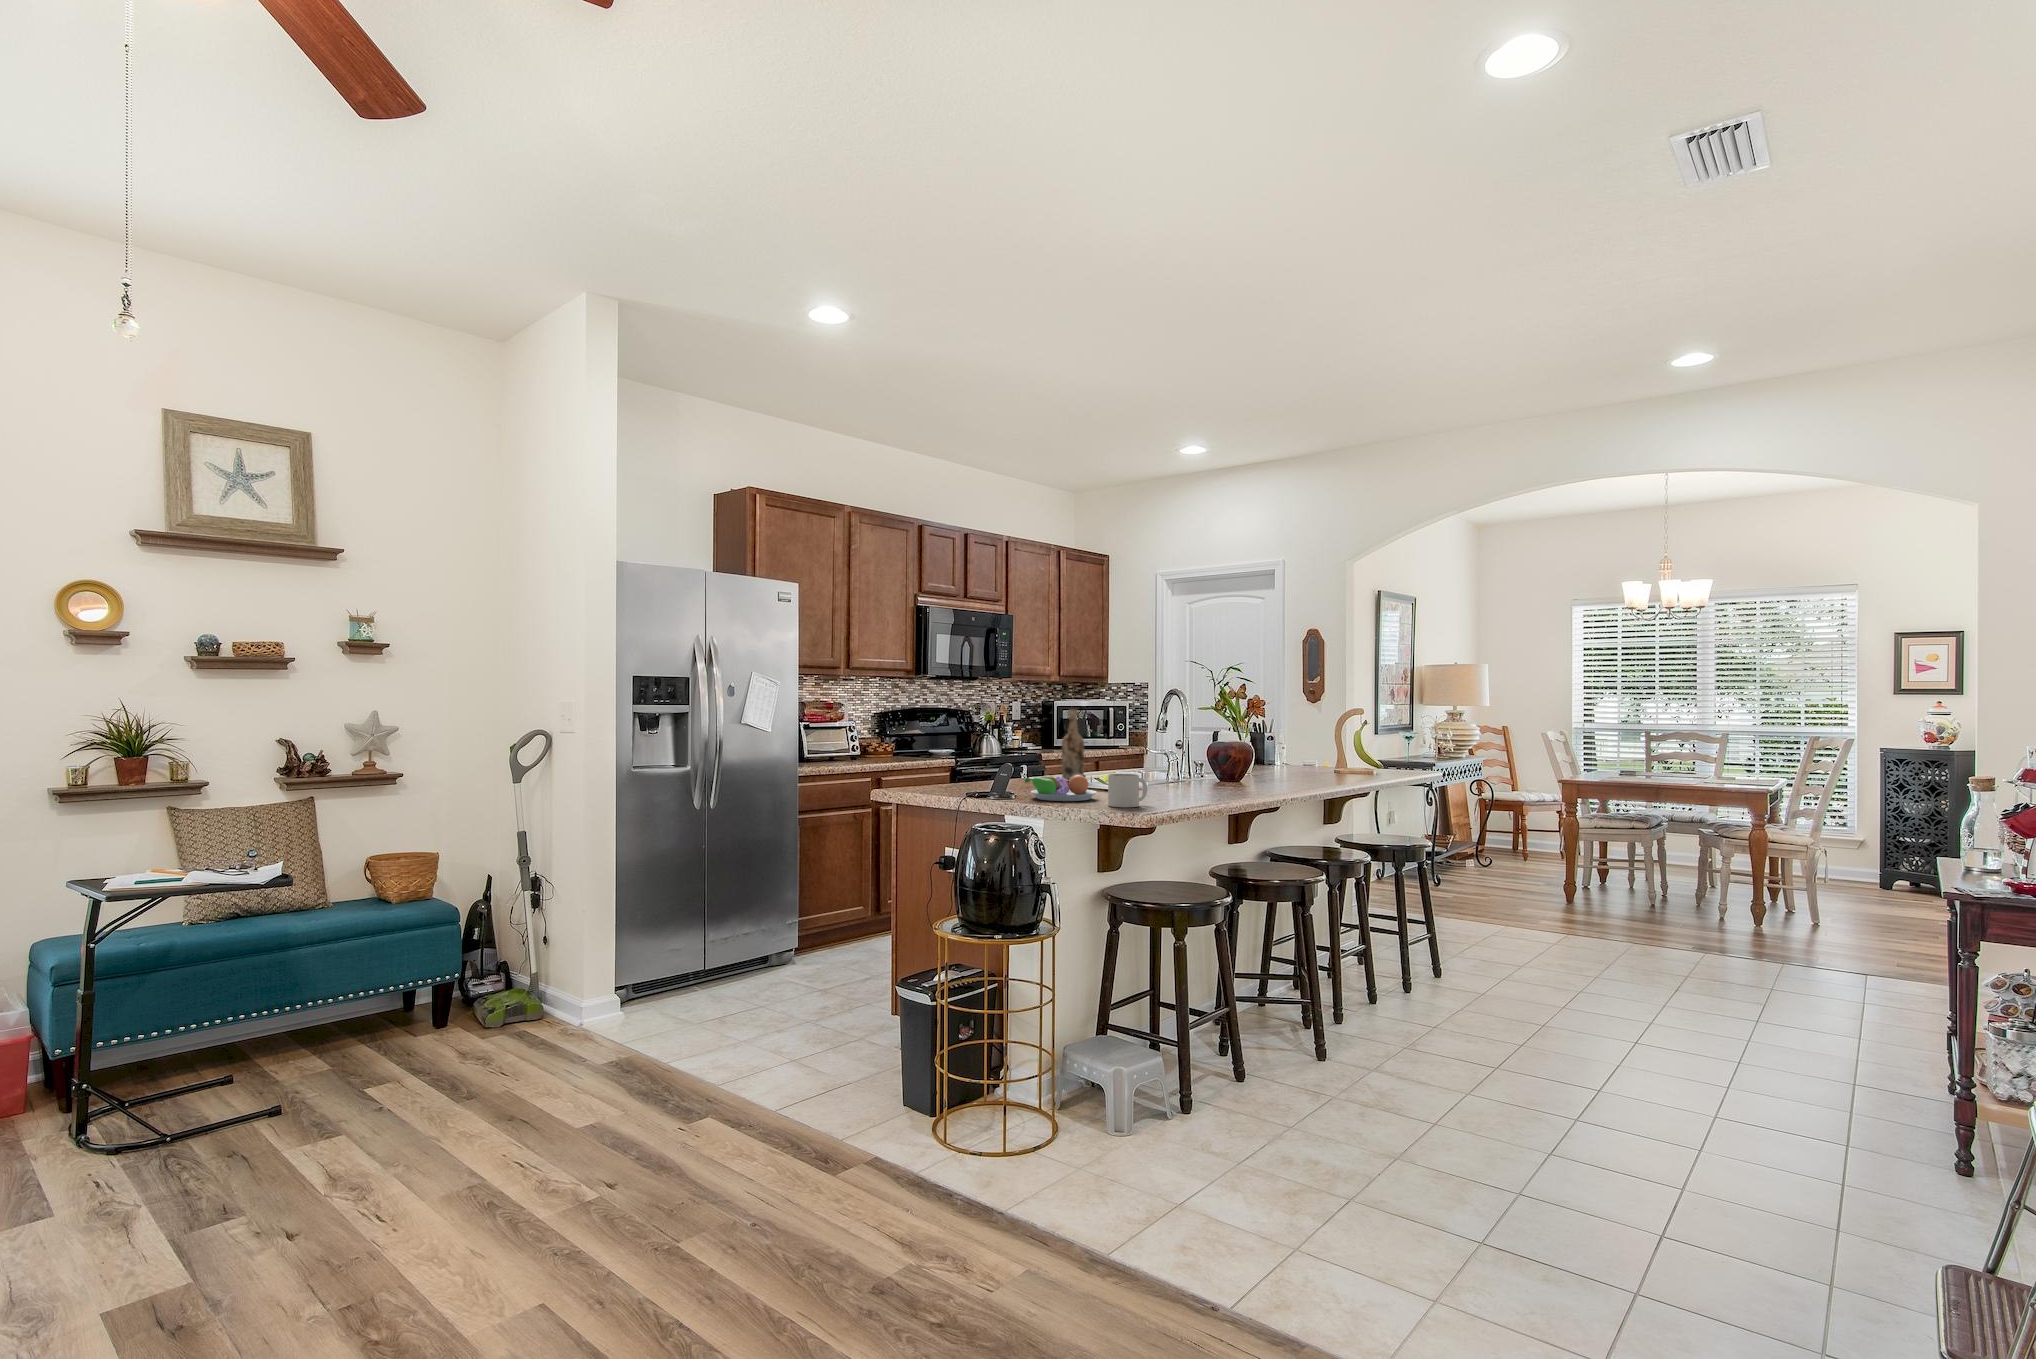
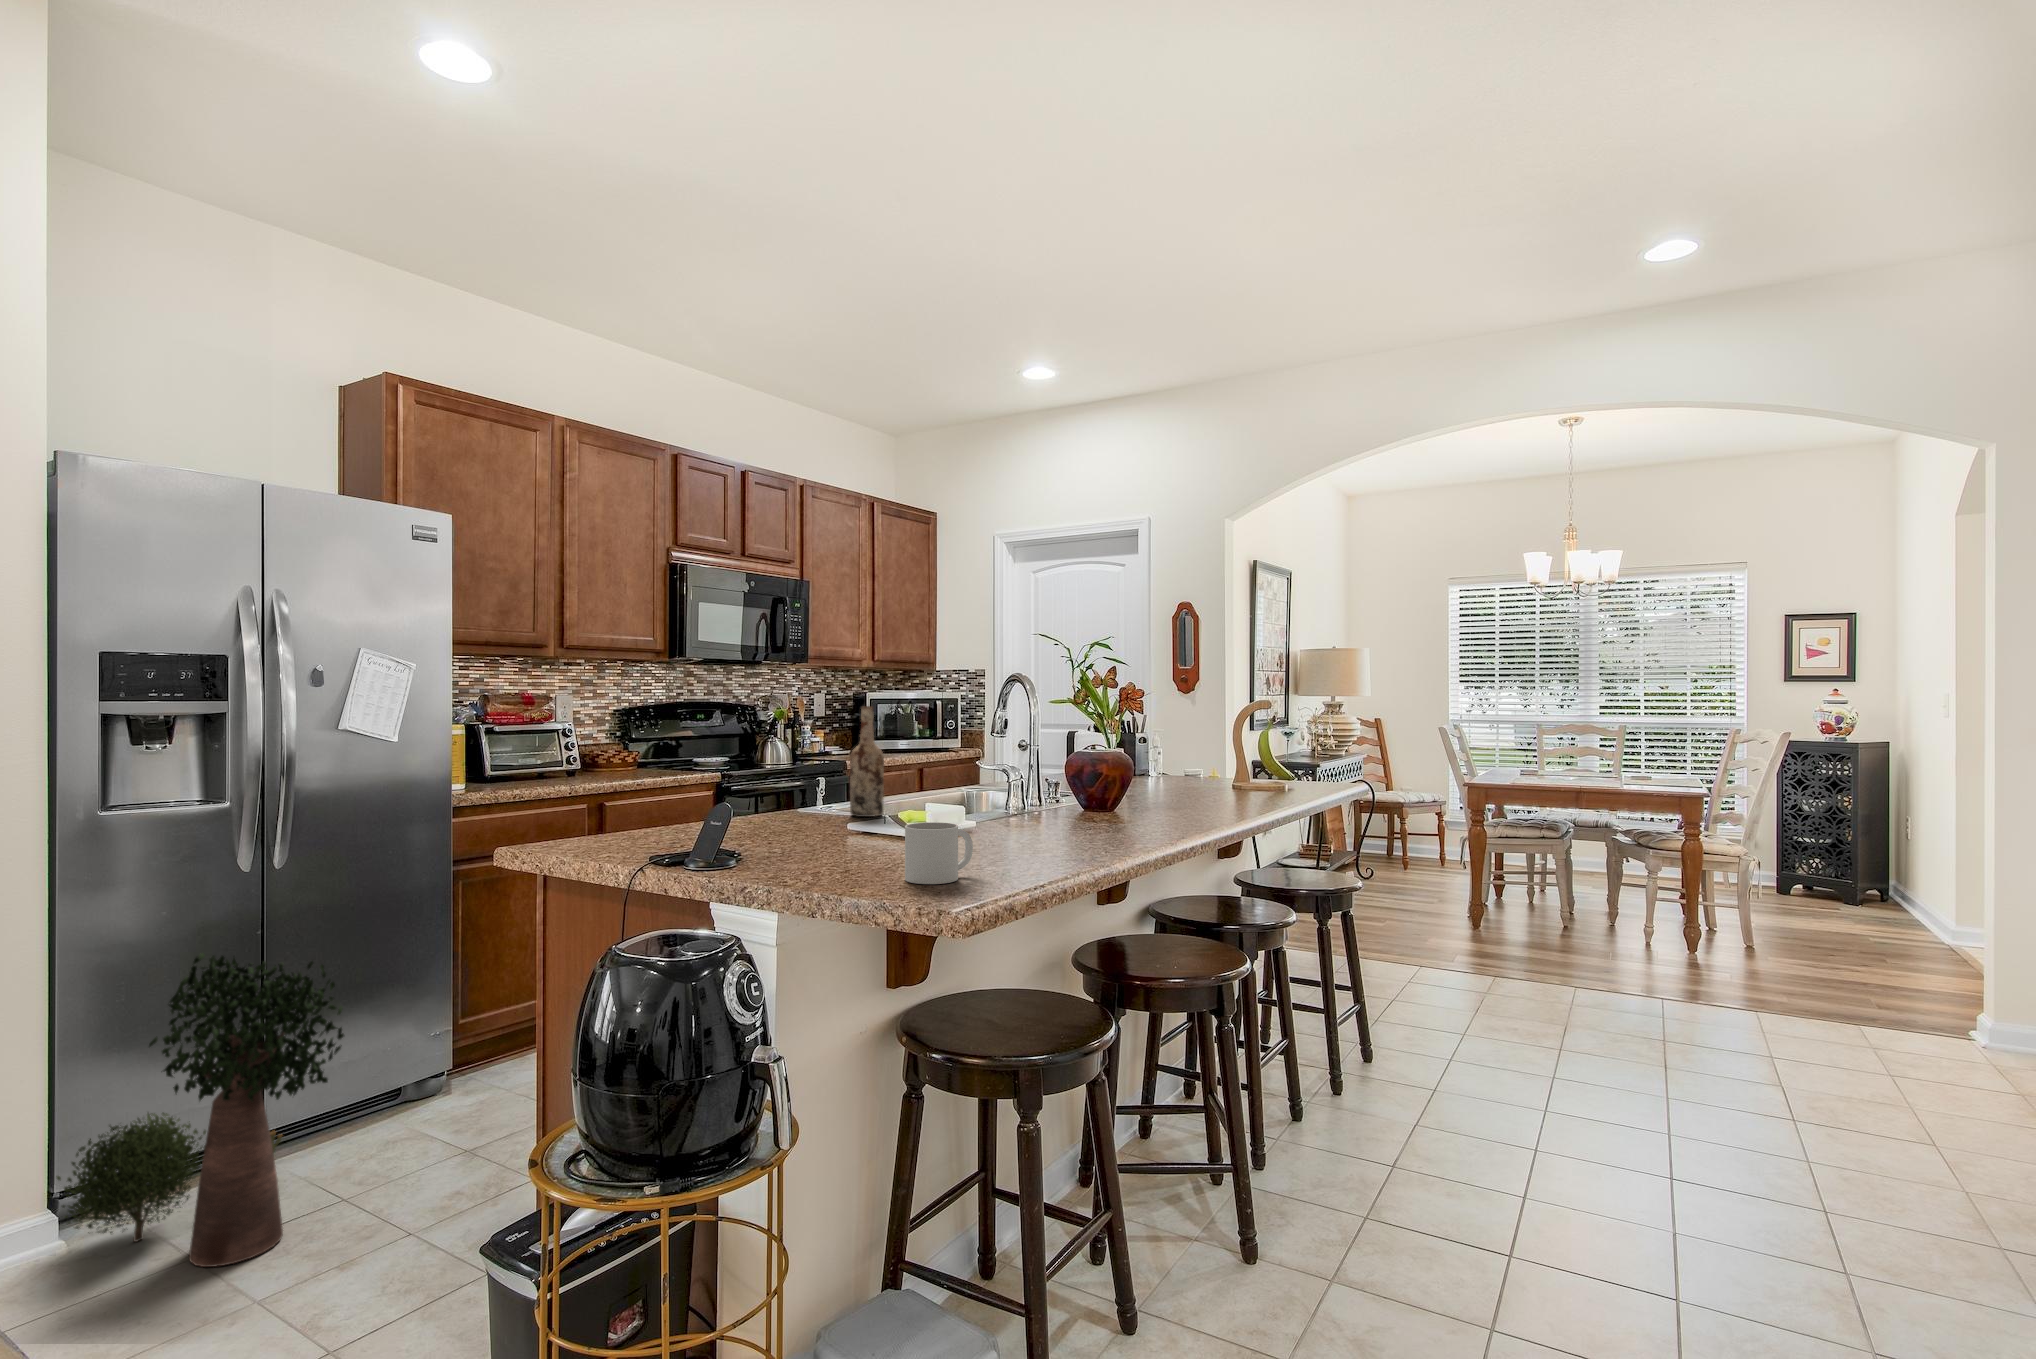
fruit bowl: present [1025,771,1097,801] -> none [765,814,891,869]
potted plant: none [618,851,767,1029] -> present [57,953,344,1267]

